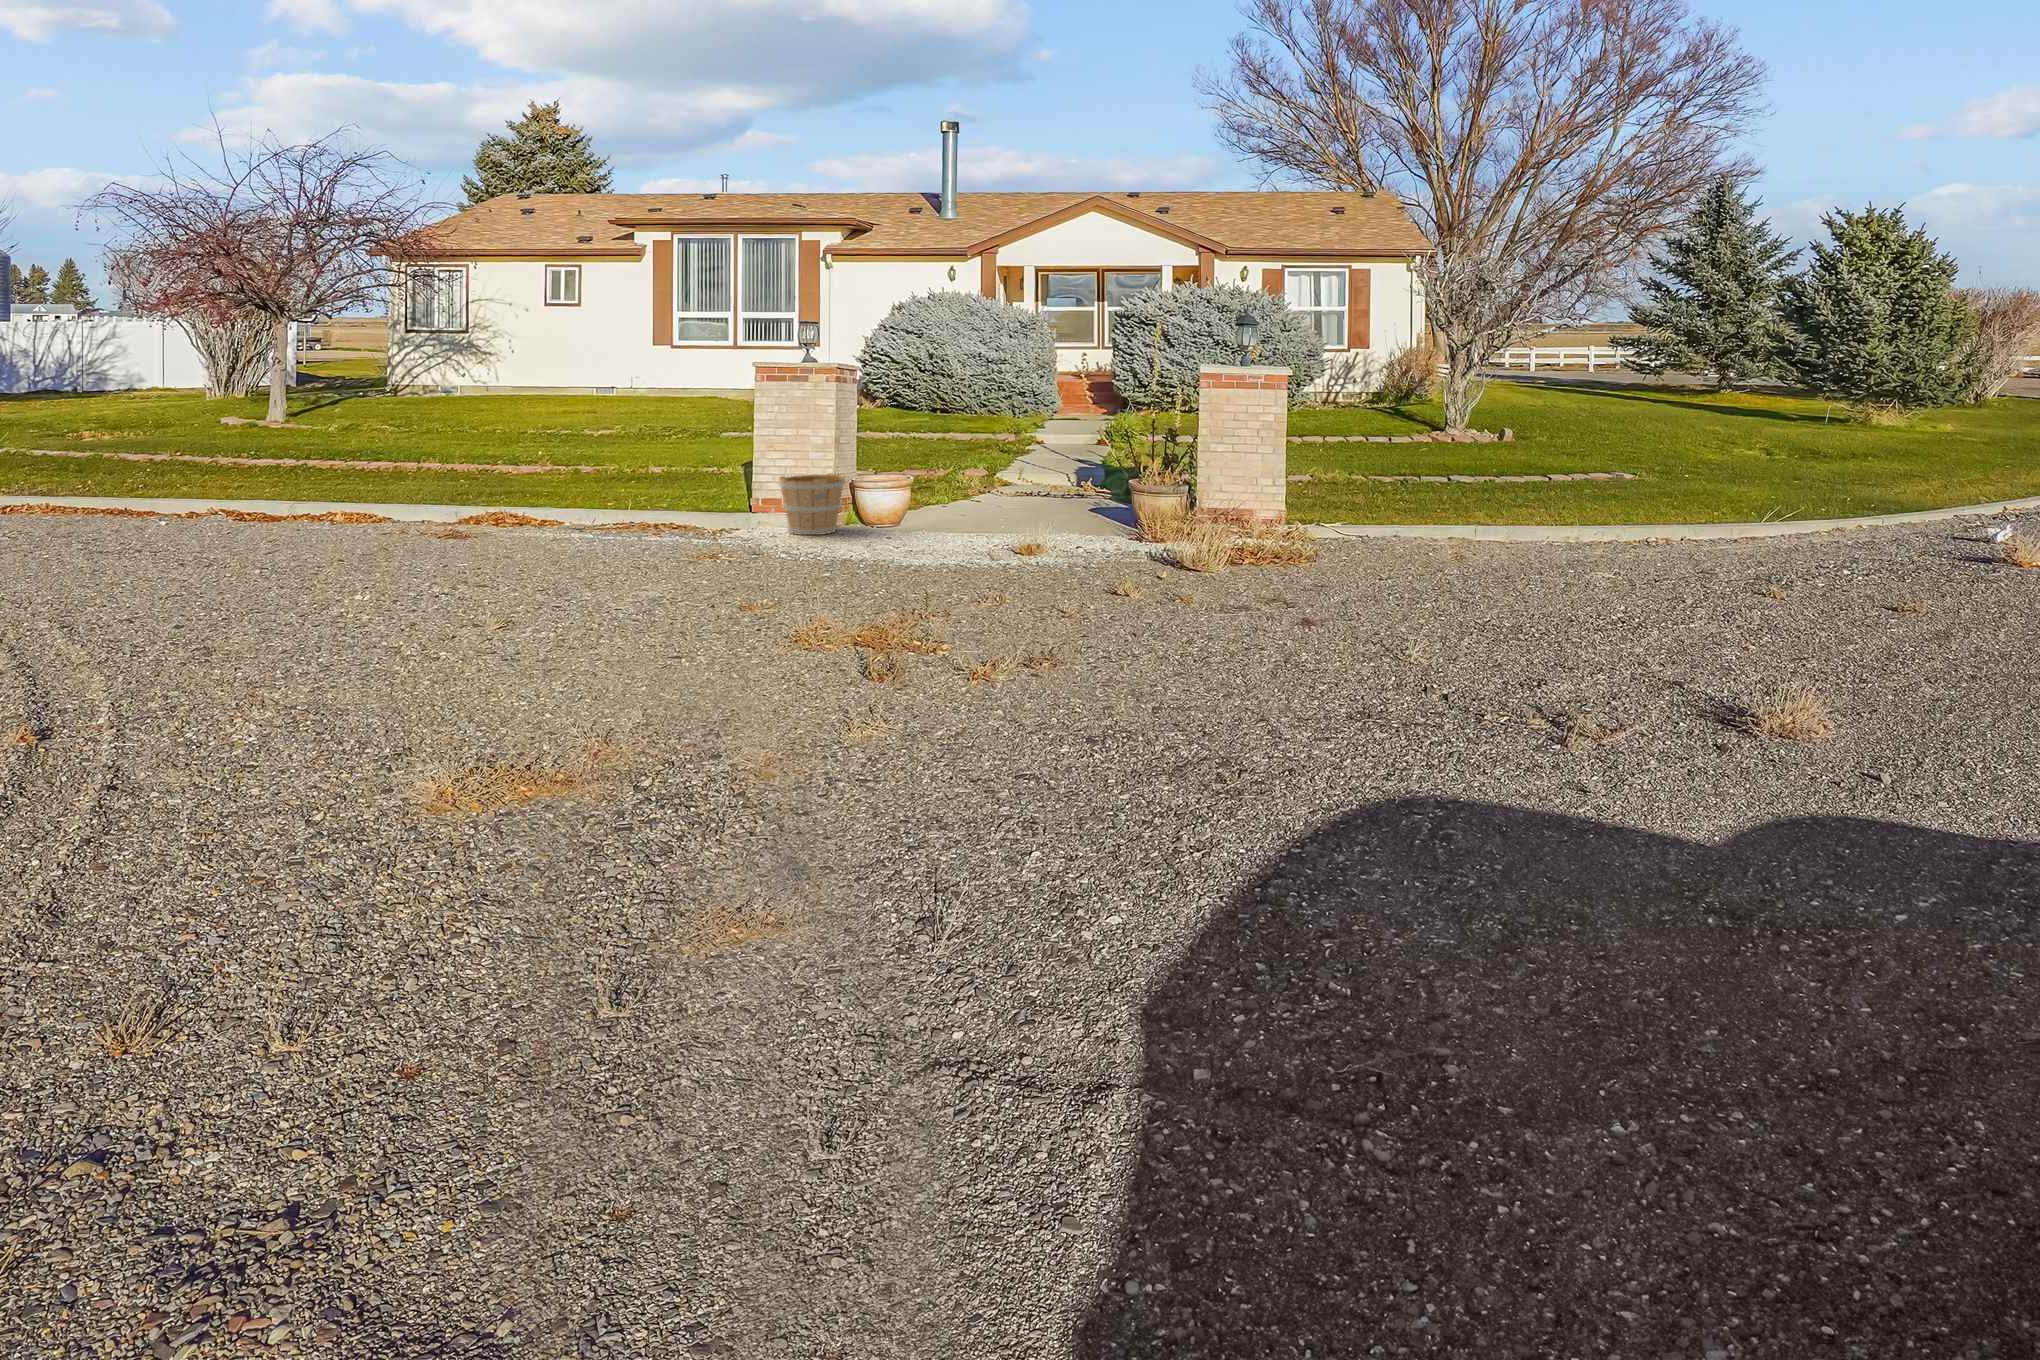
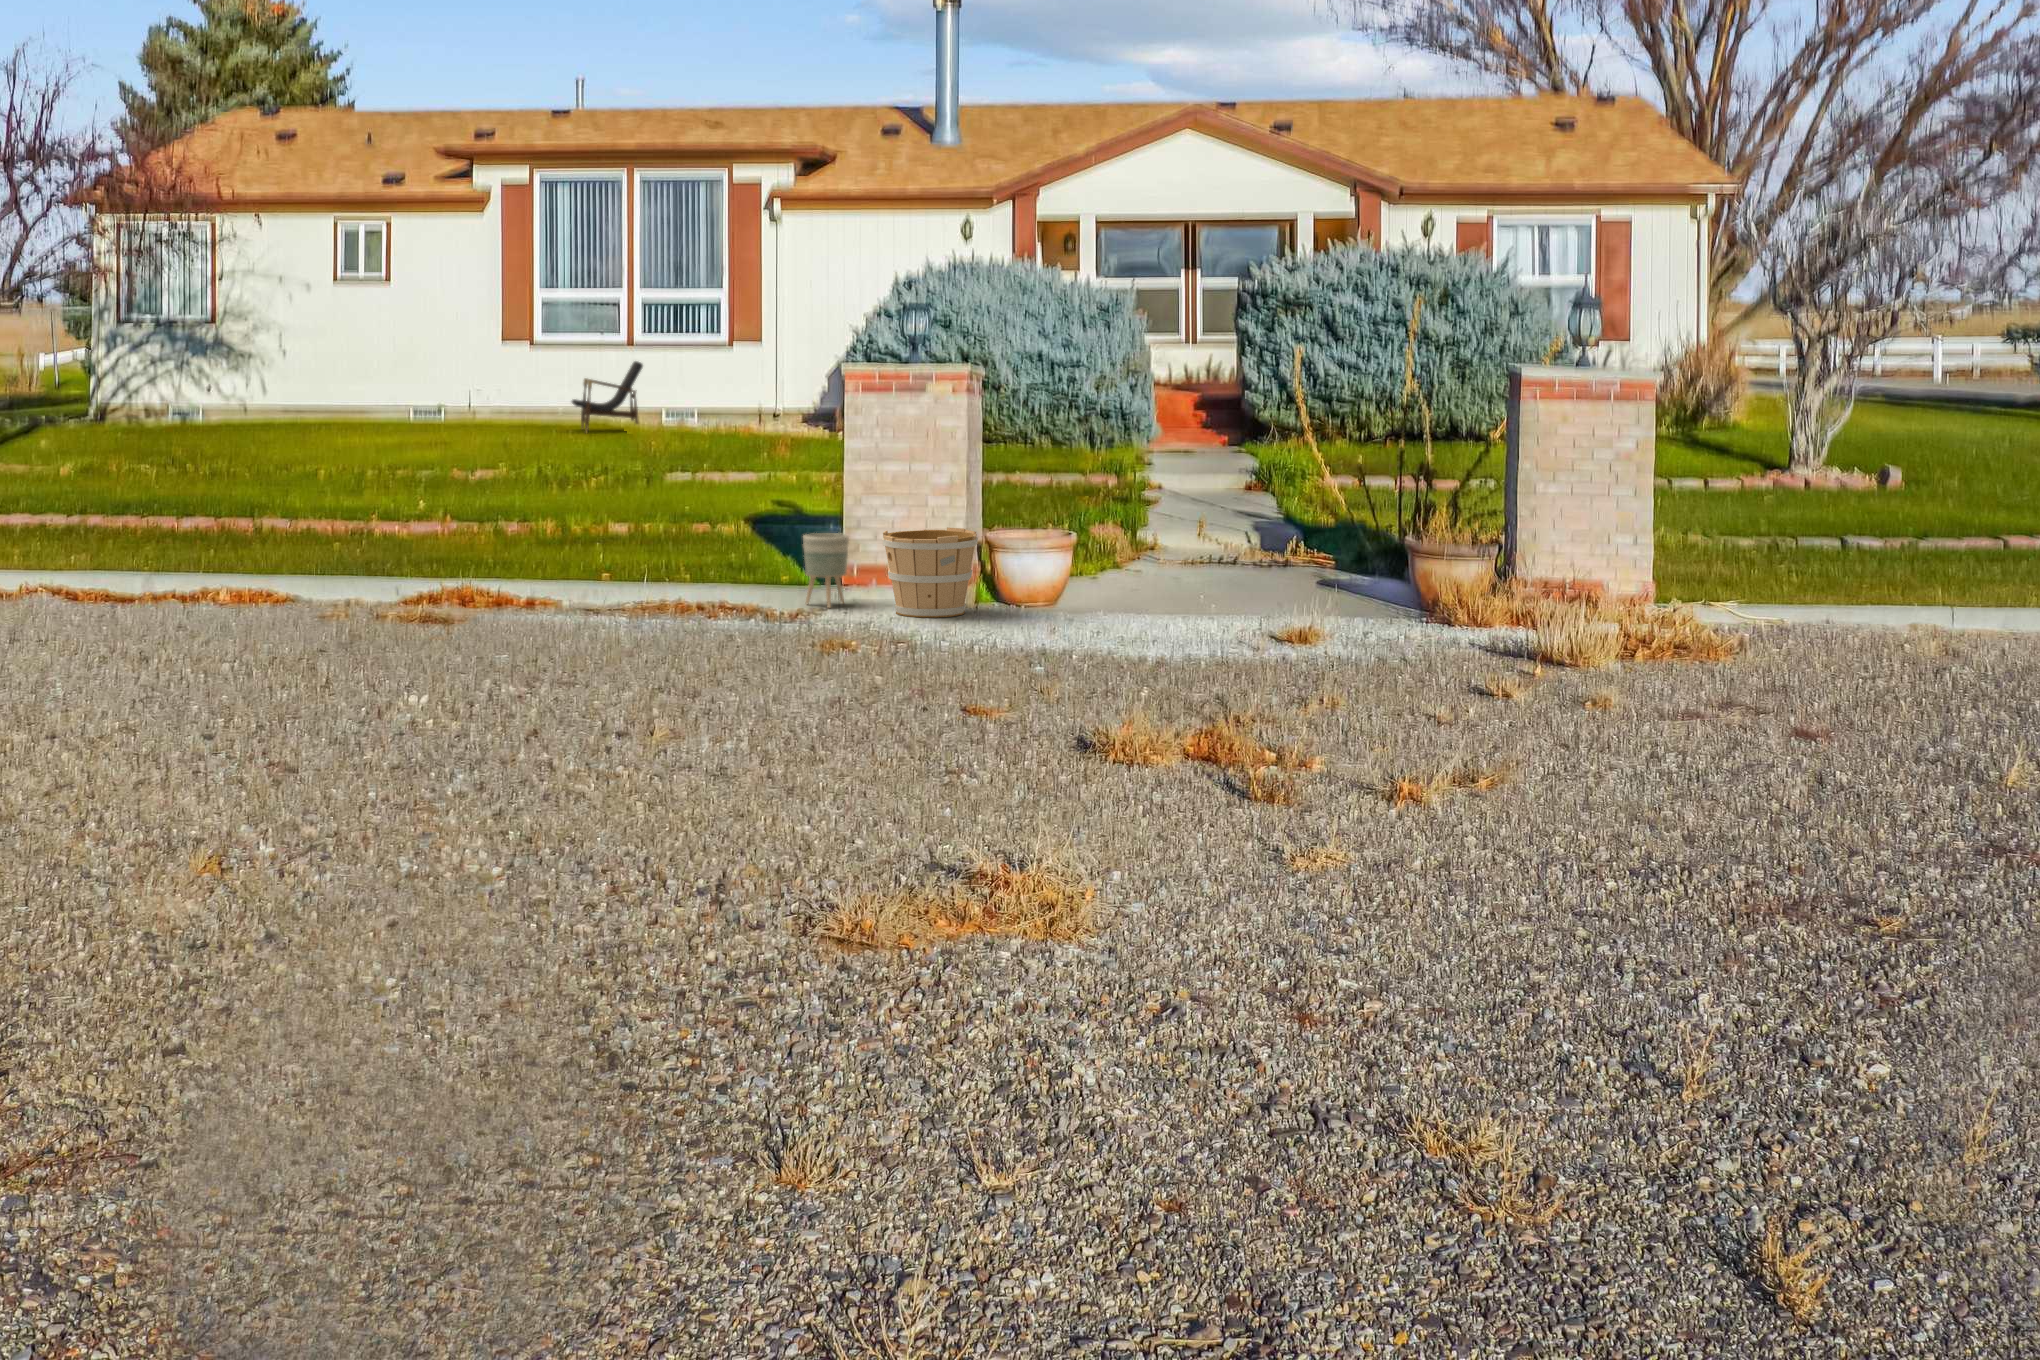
lounge chair: none [698,357,743,403] -> present [572,361,643,432]
planter: none [729,477,762,528] -> present [803,533,849,608]

